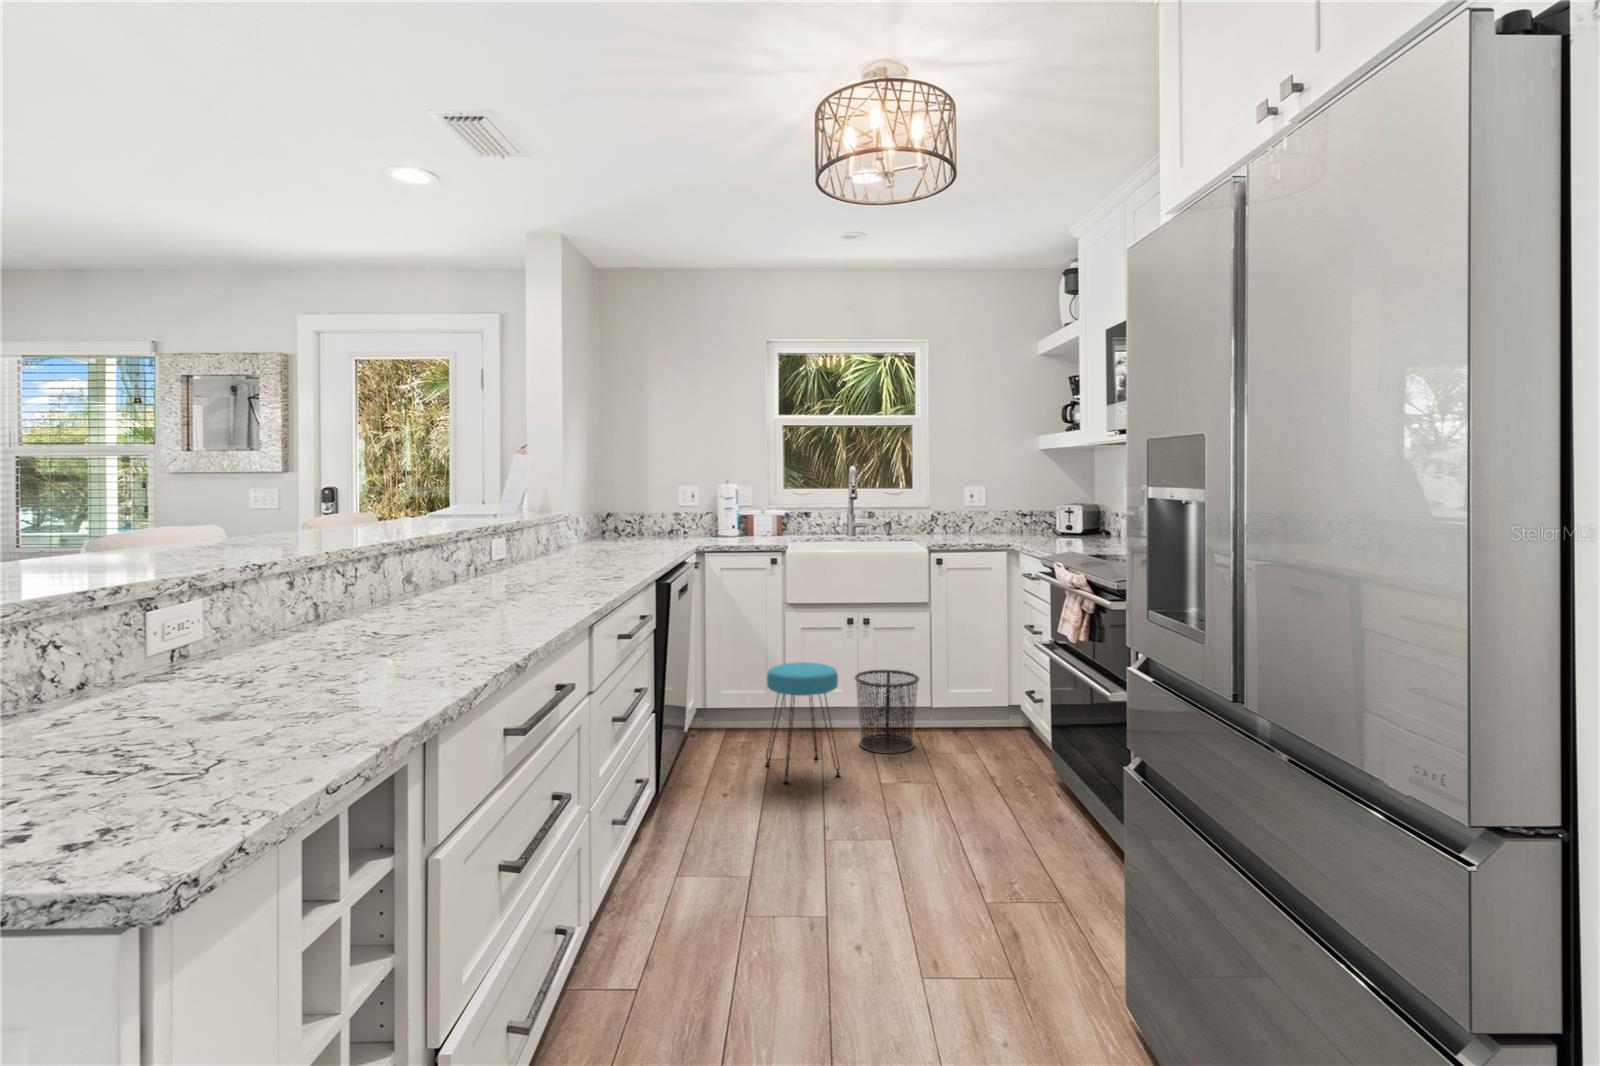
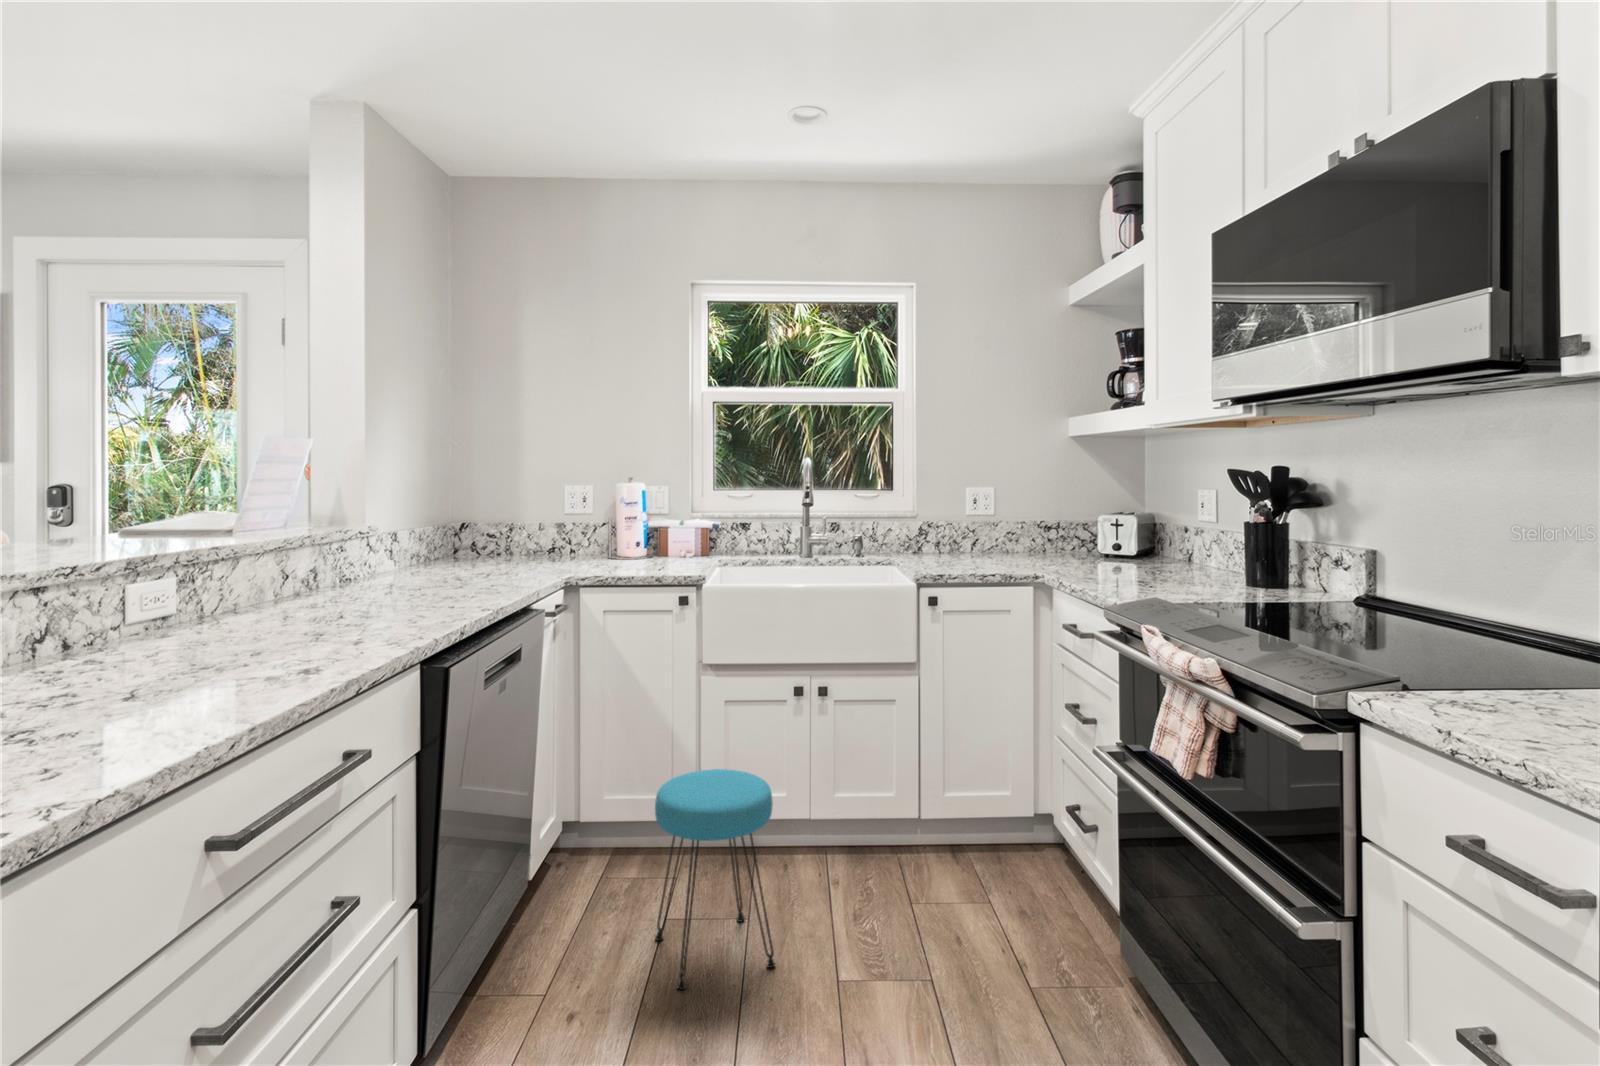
waste bin: present [855,670,919,754] -> none [804,764,904,905]

